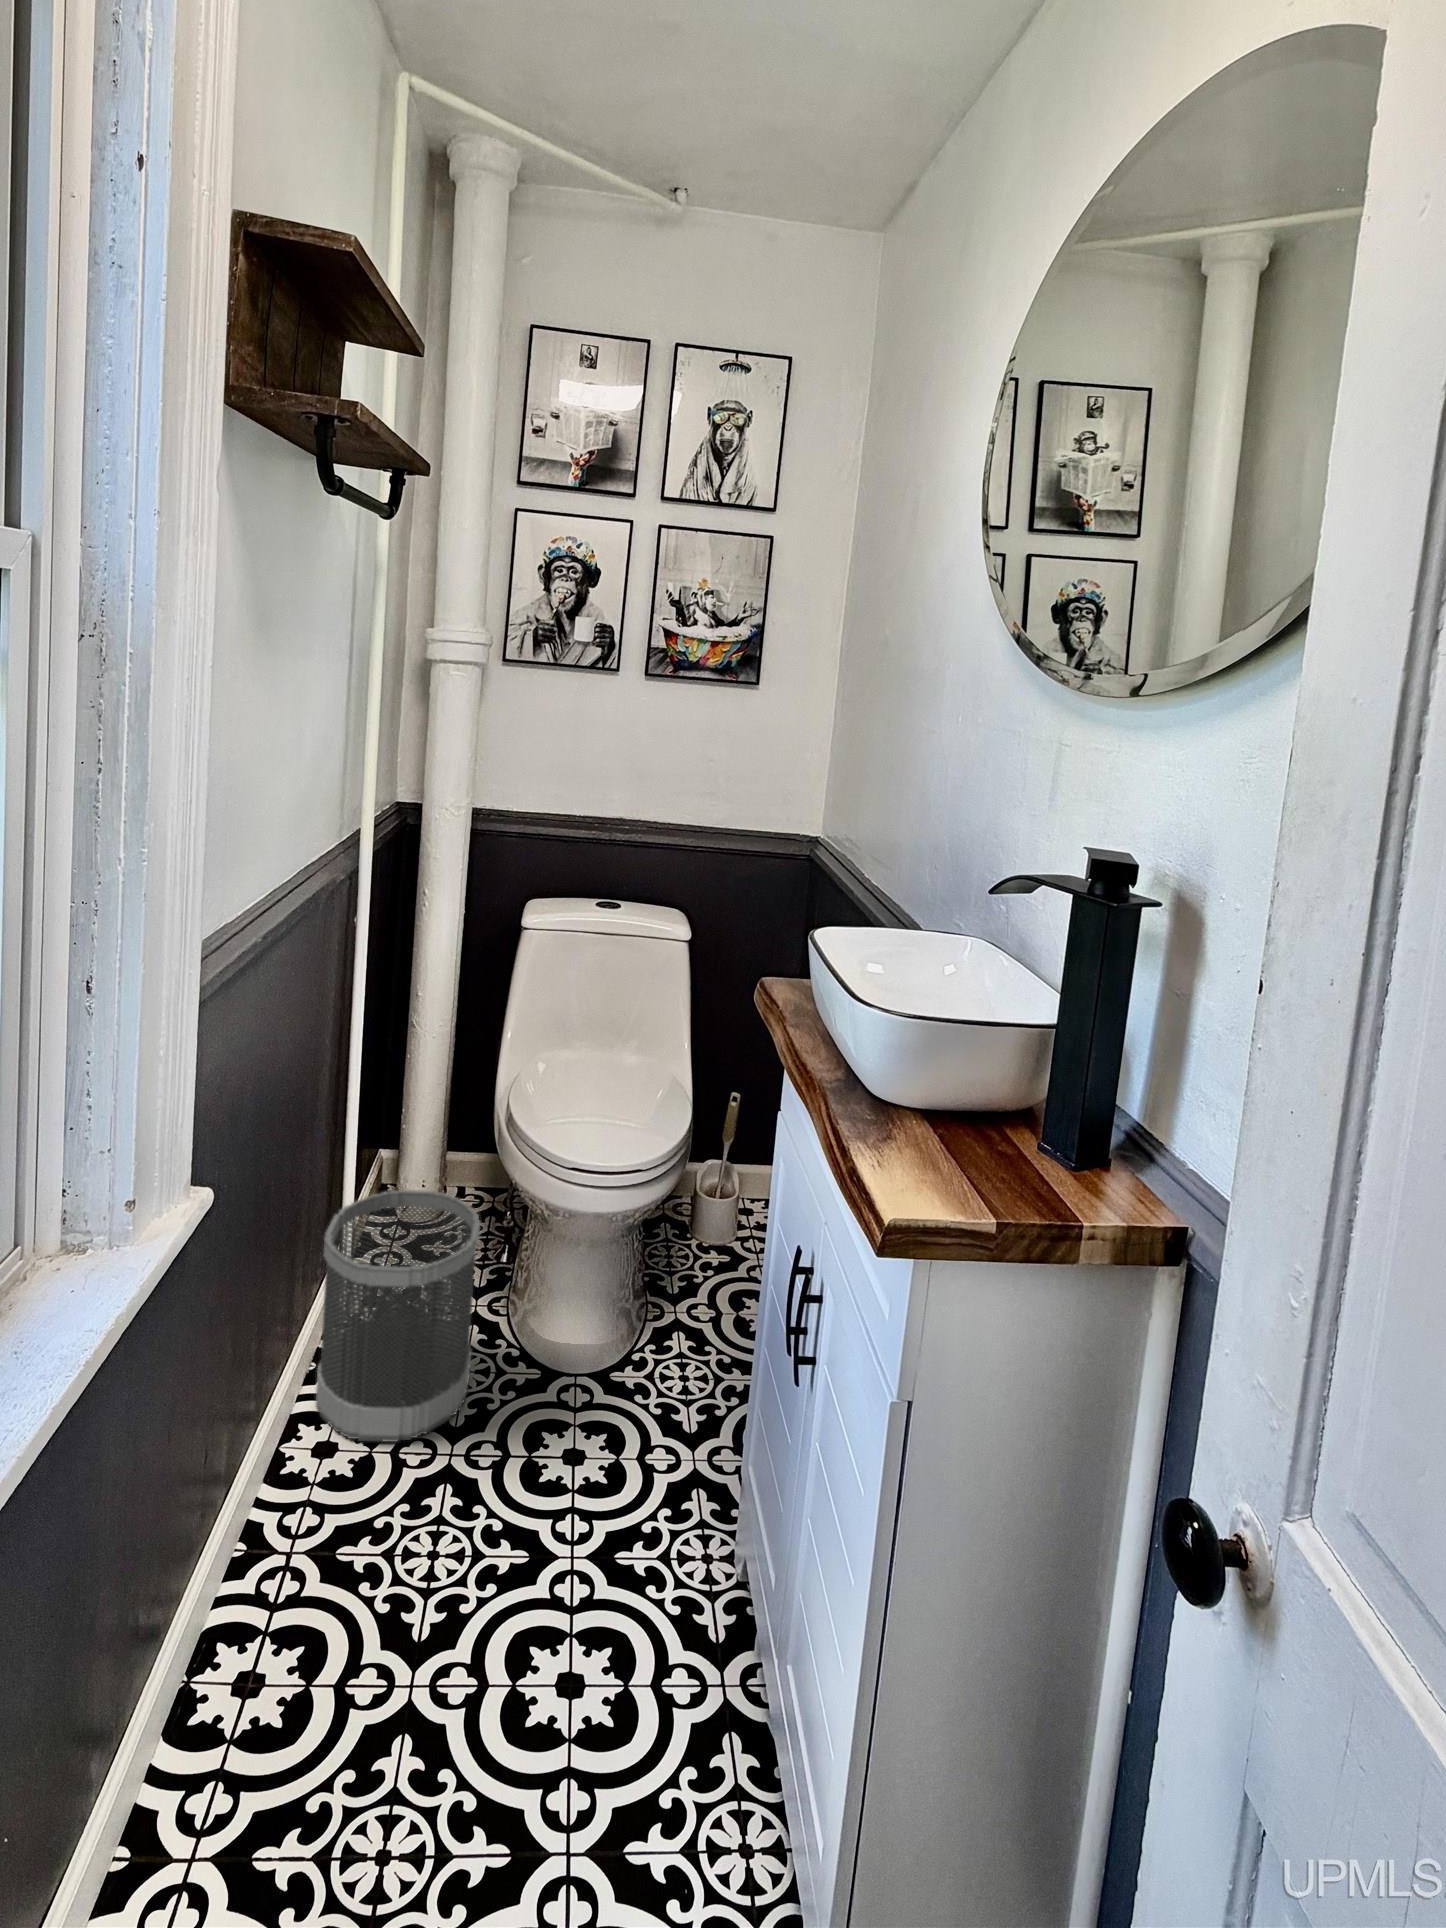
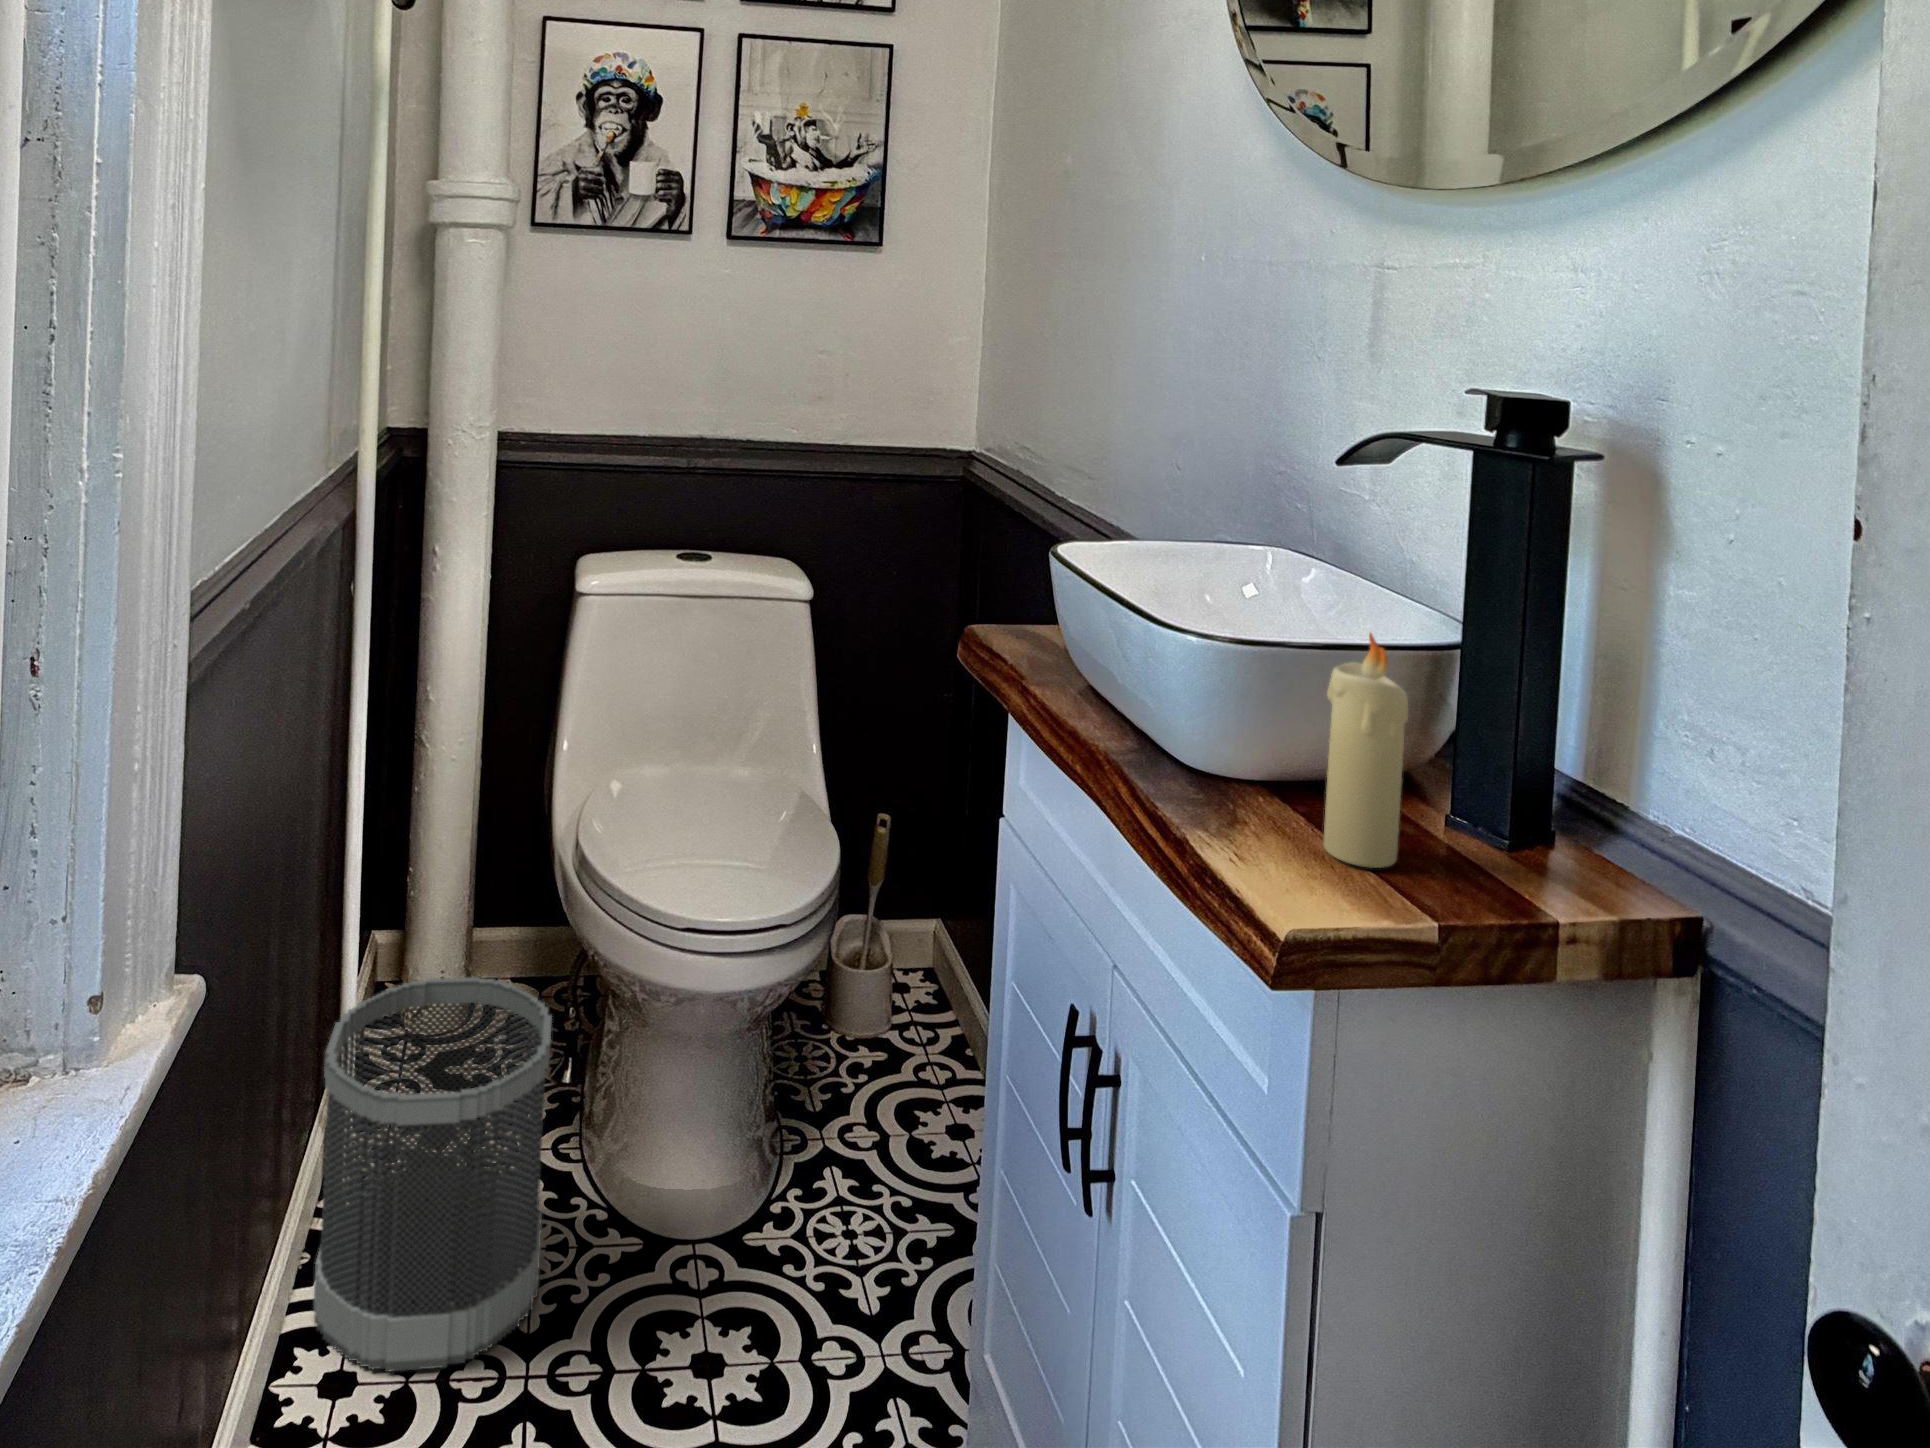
candle: none [942,1018,1004,1178] -> present [1323,633,1408,868]

